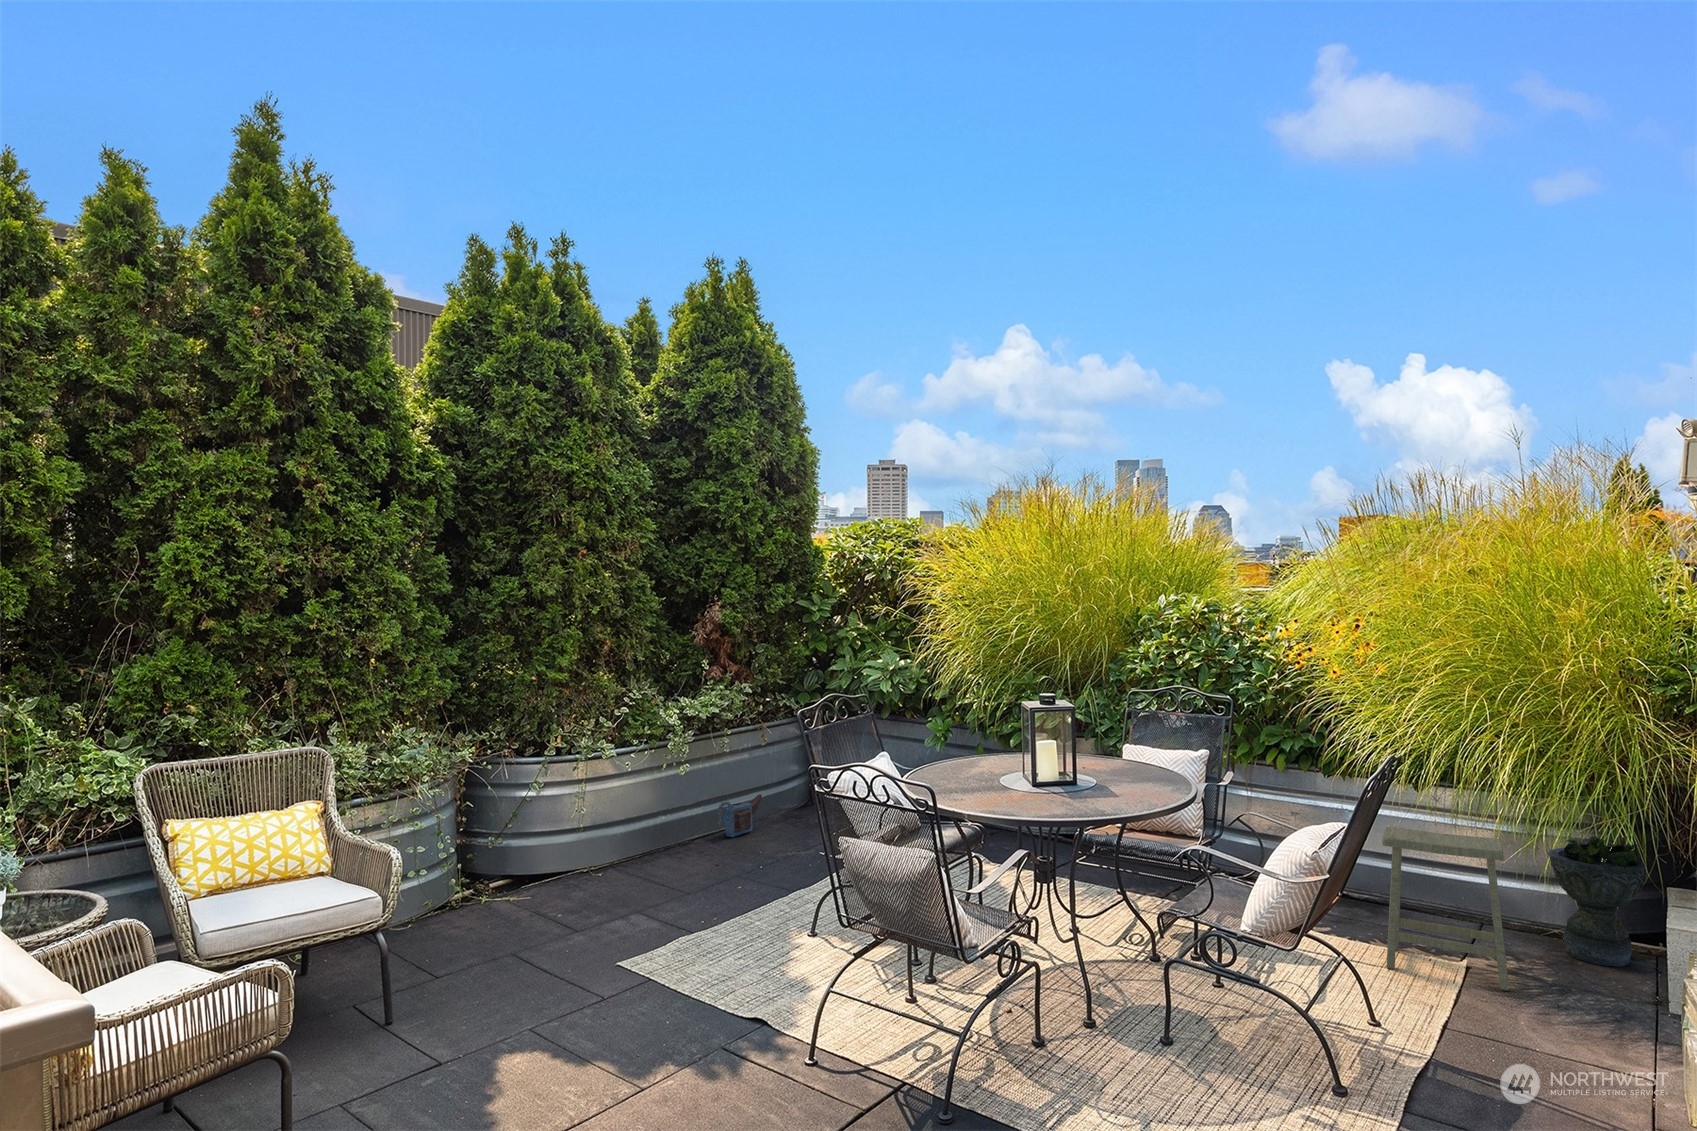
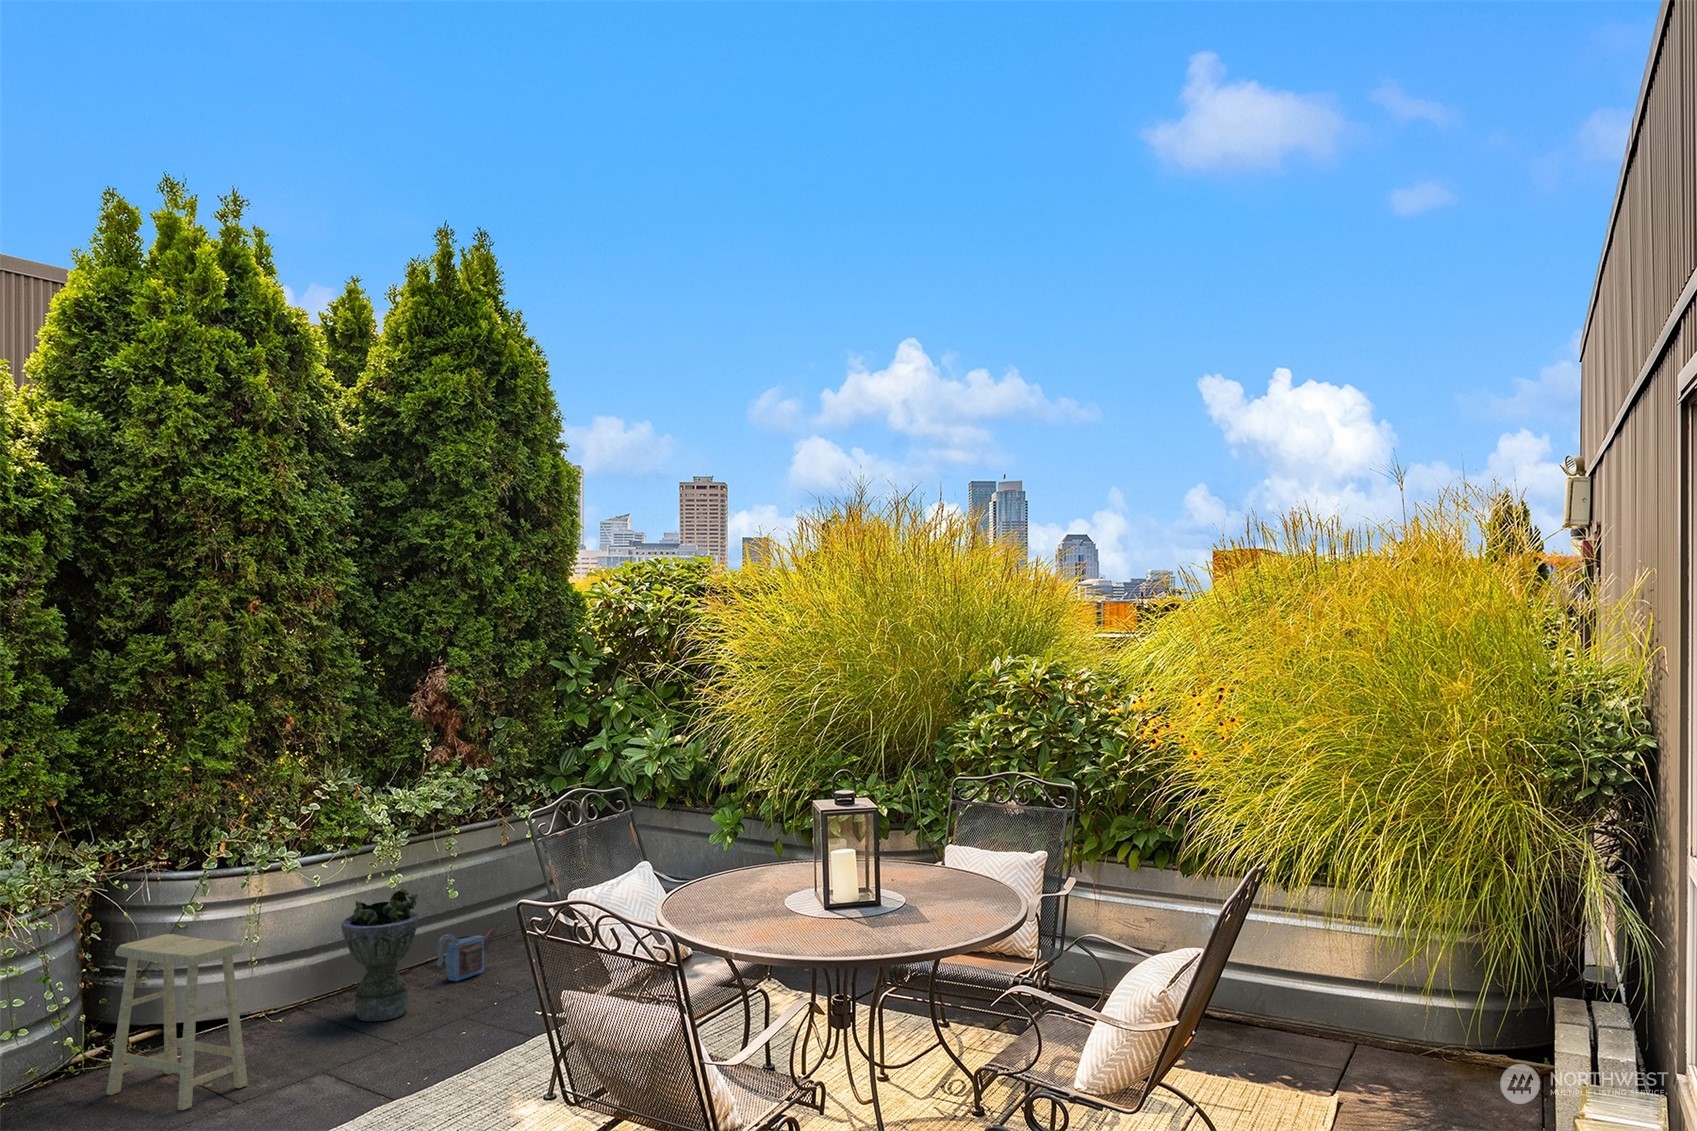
footstool: present [1382,827,1509,991] -> present [106,934,248,1110]
planter: present [1548,836,1646,967] -> present [341,889,419,1021]

